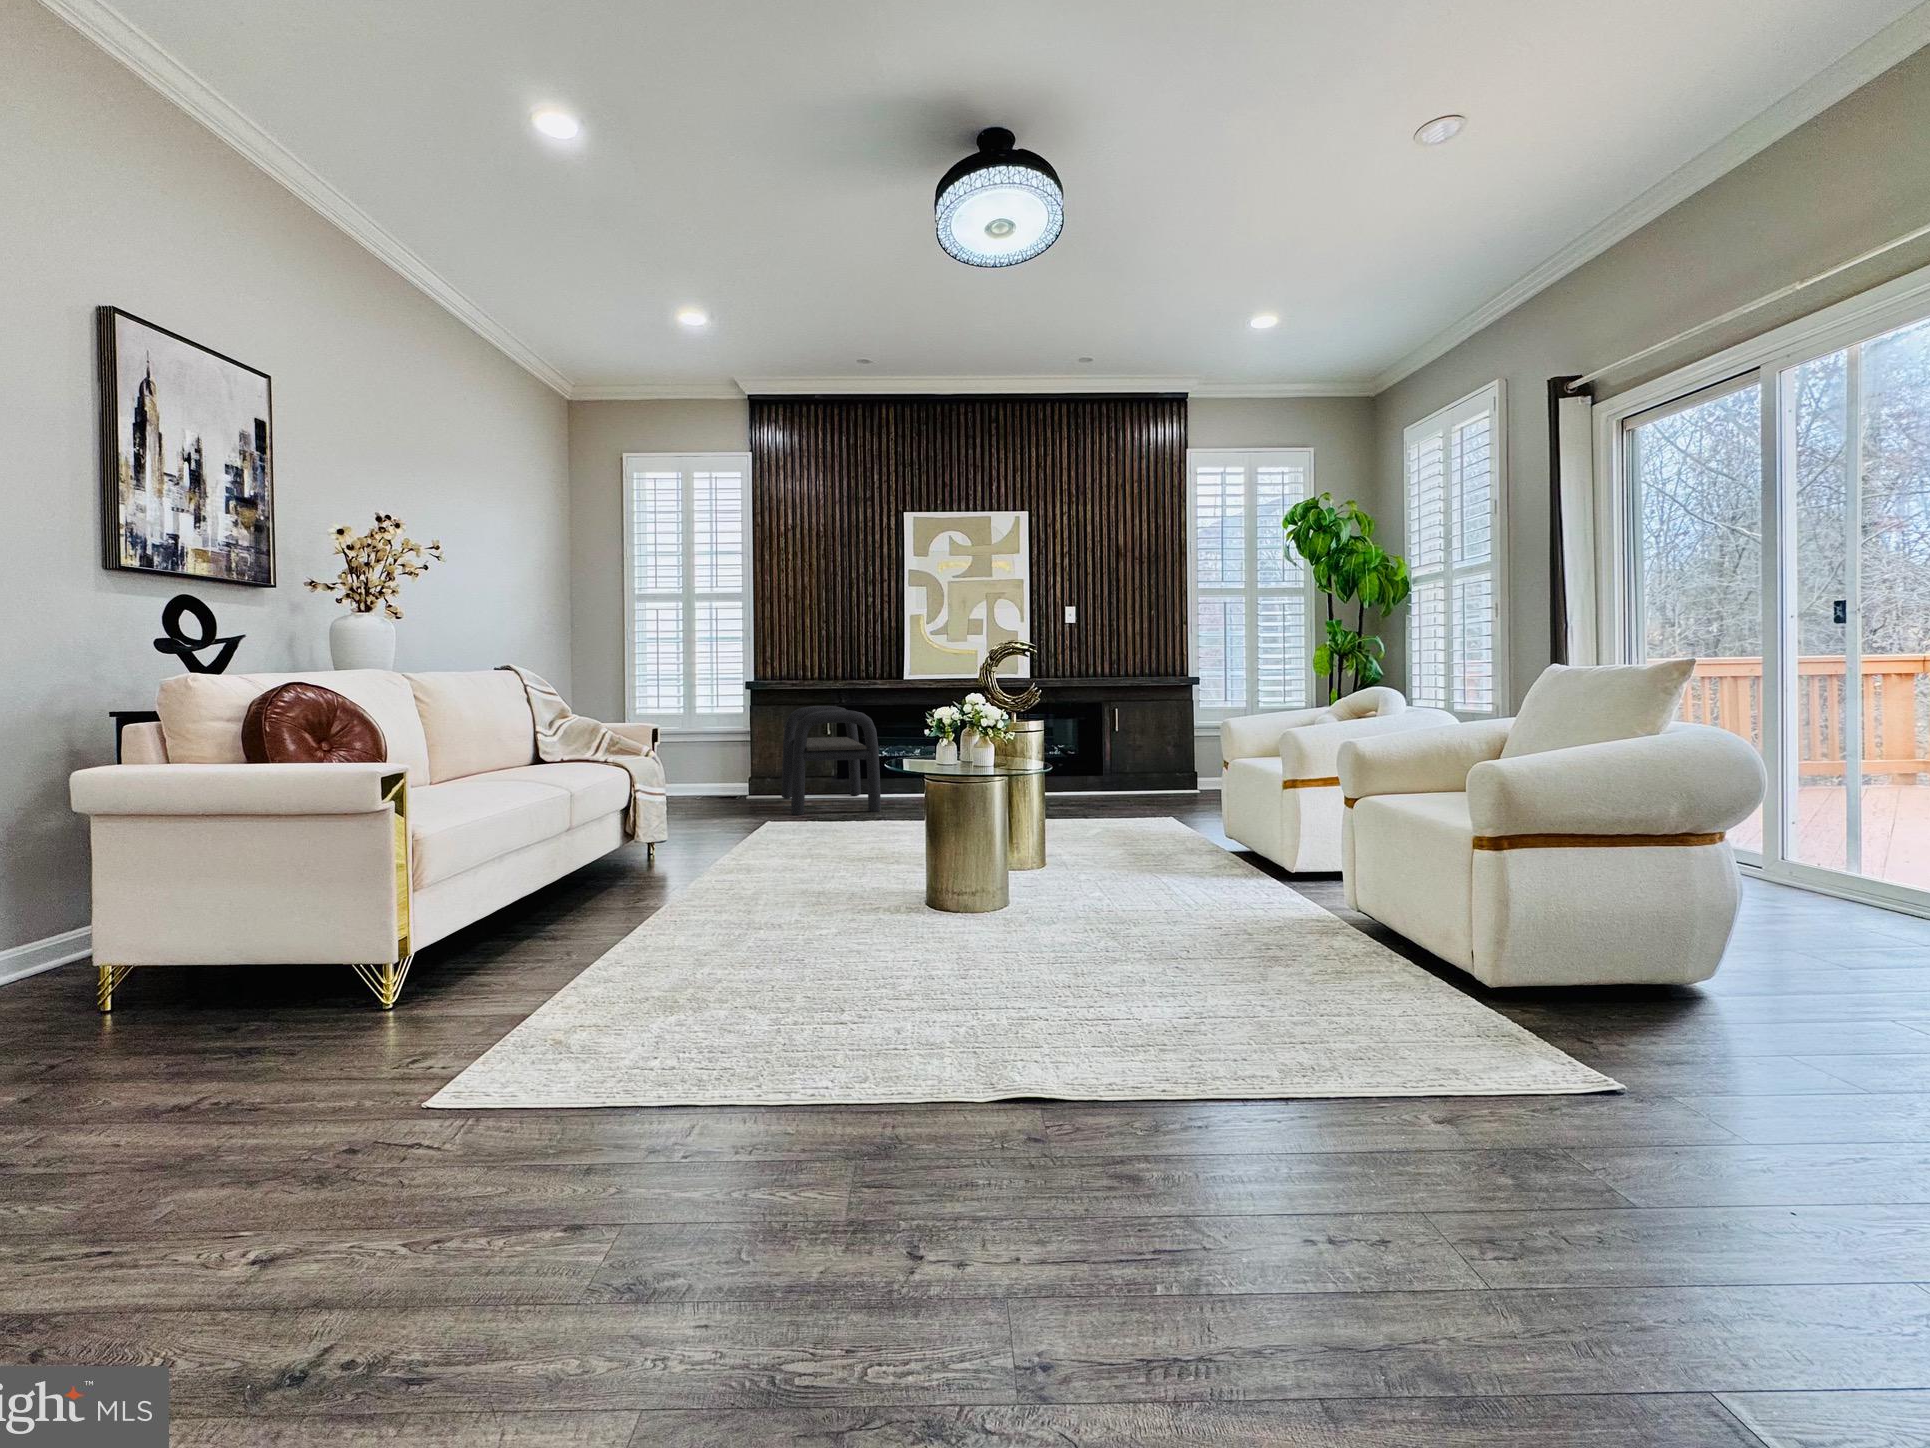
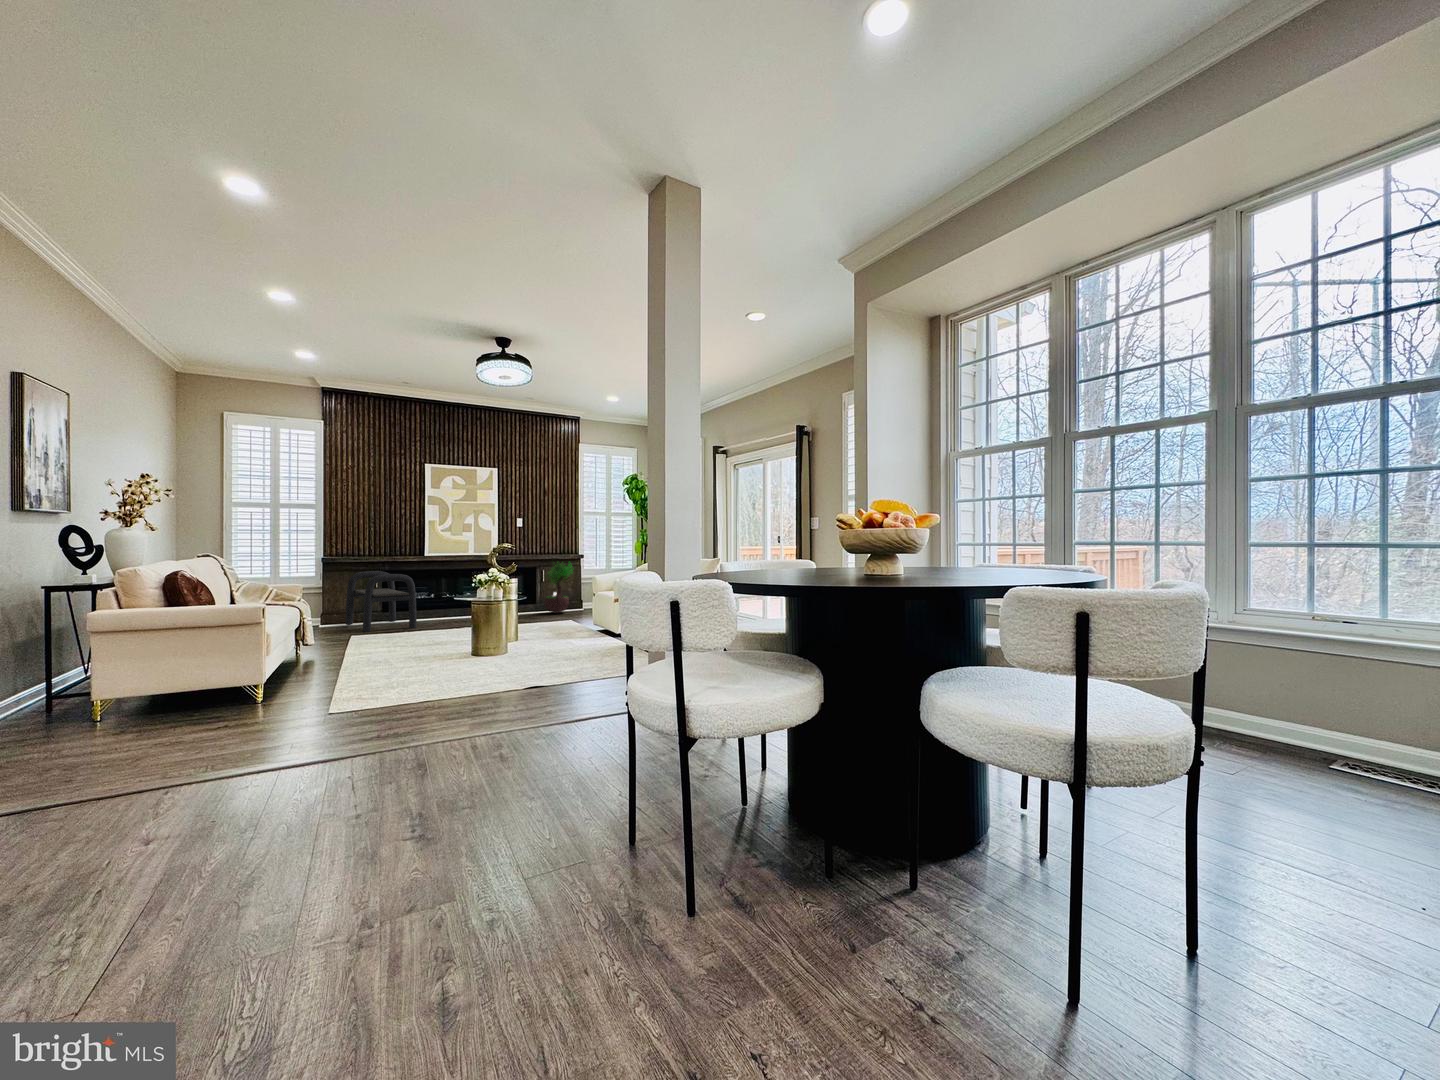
potted tree: none [1114,683,1180,795] -> present [545,564,572,613]

